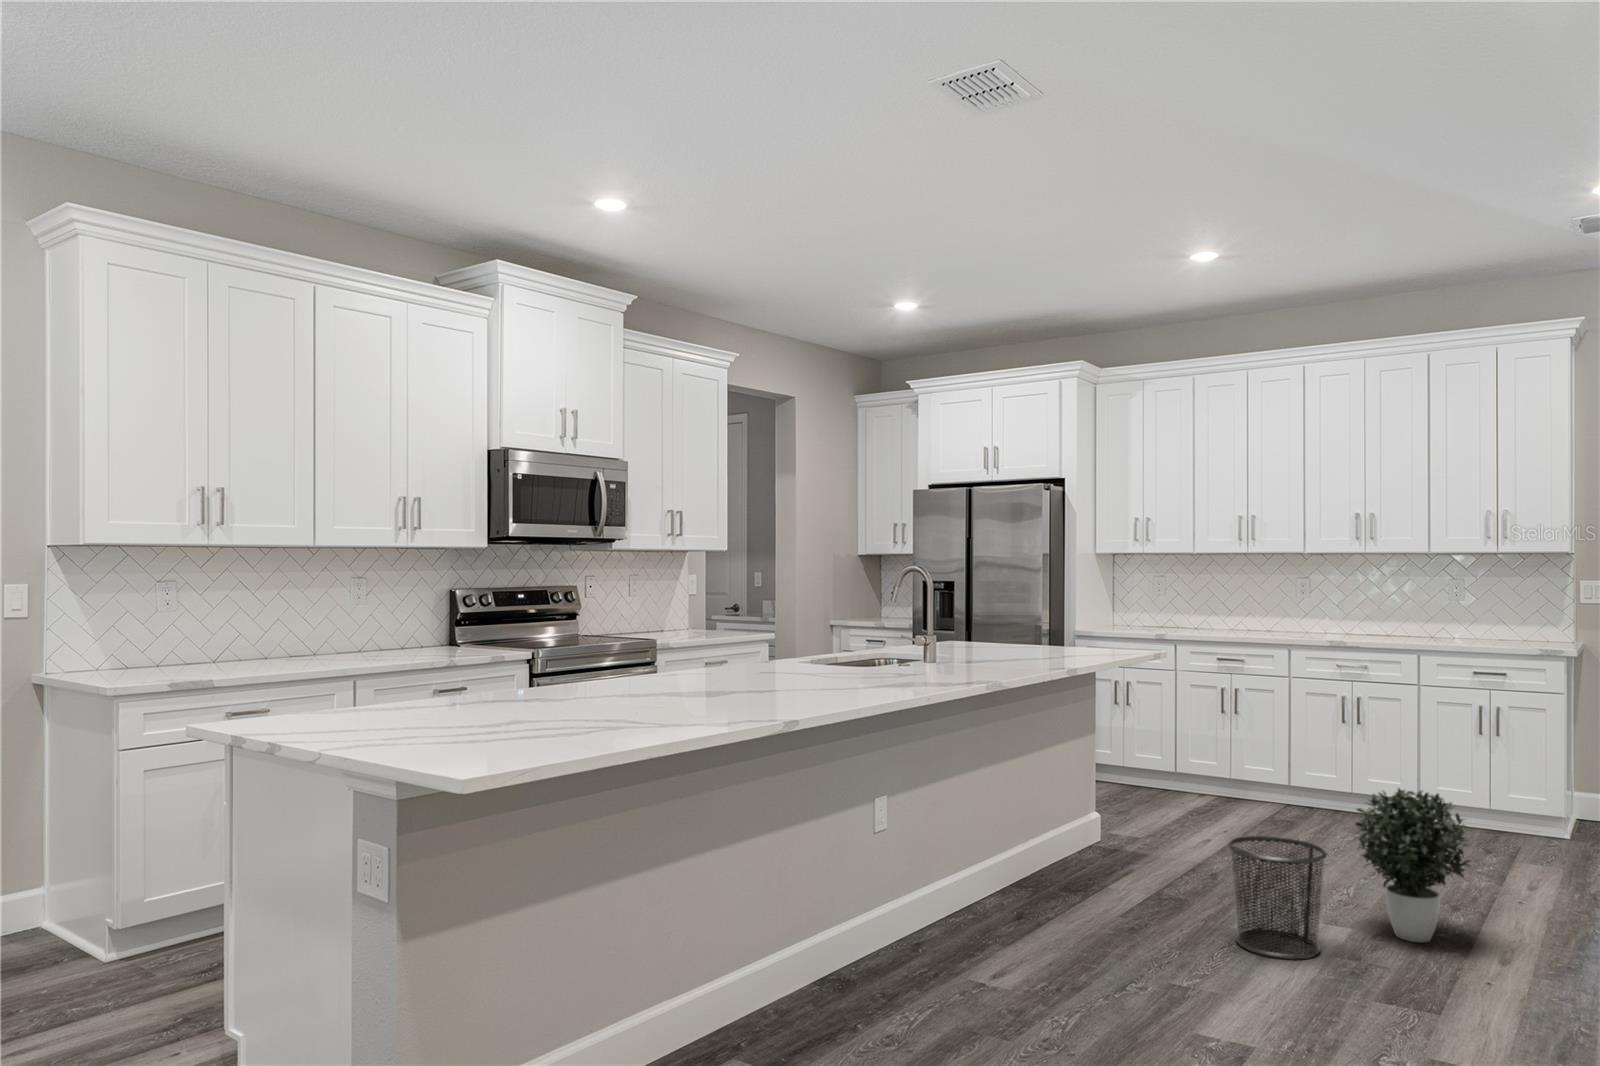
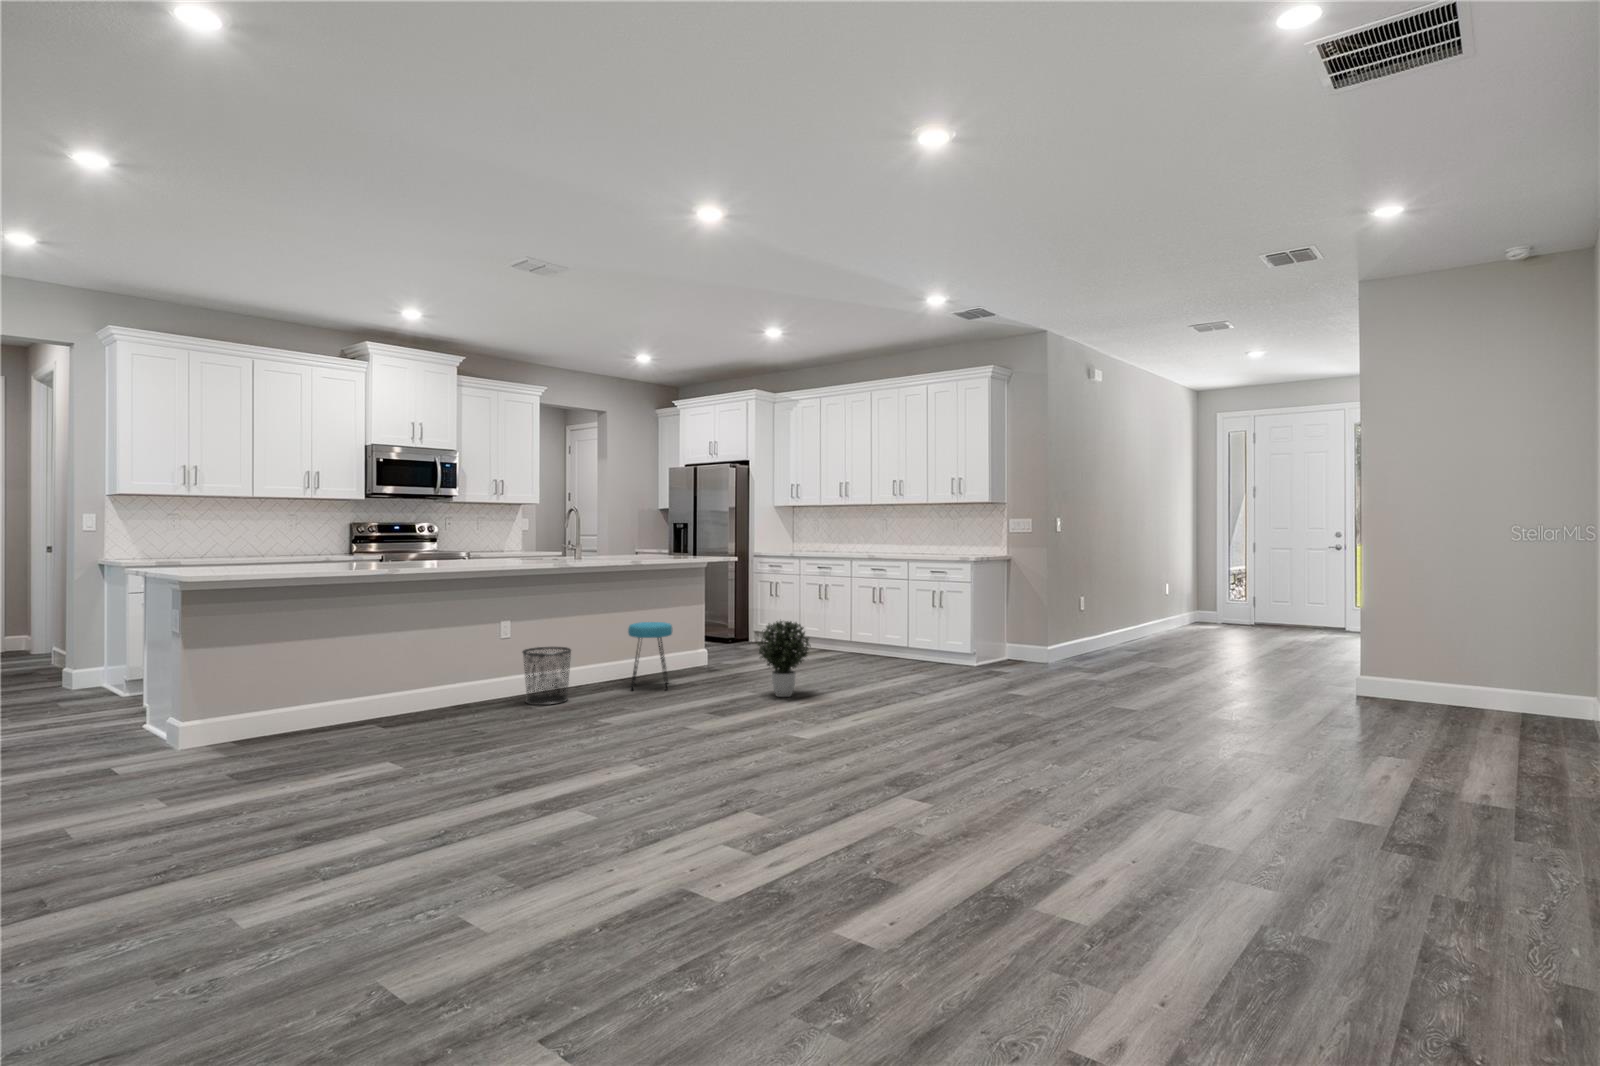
stool: none [1068,785,1164,926] -> present [628,622,672,690]
waste bin: present [1228,836,1327,959] -> present [522,647,571,705]

